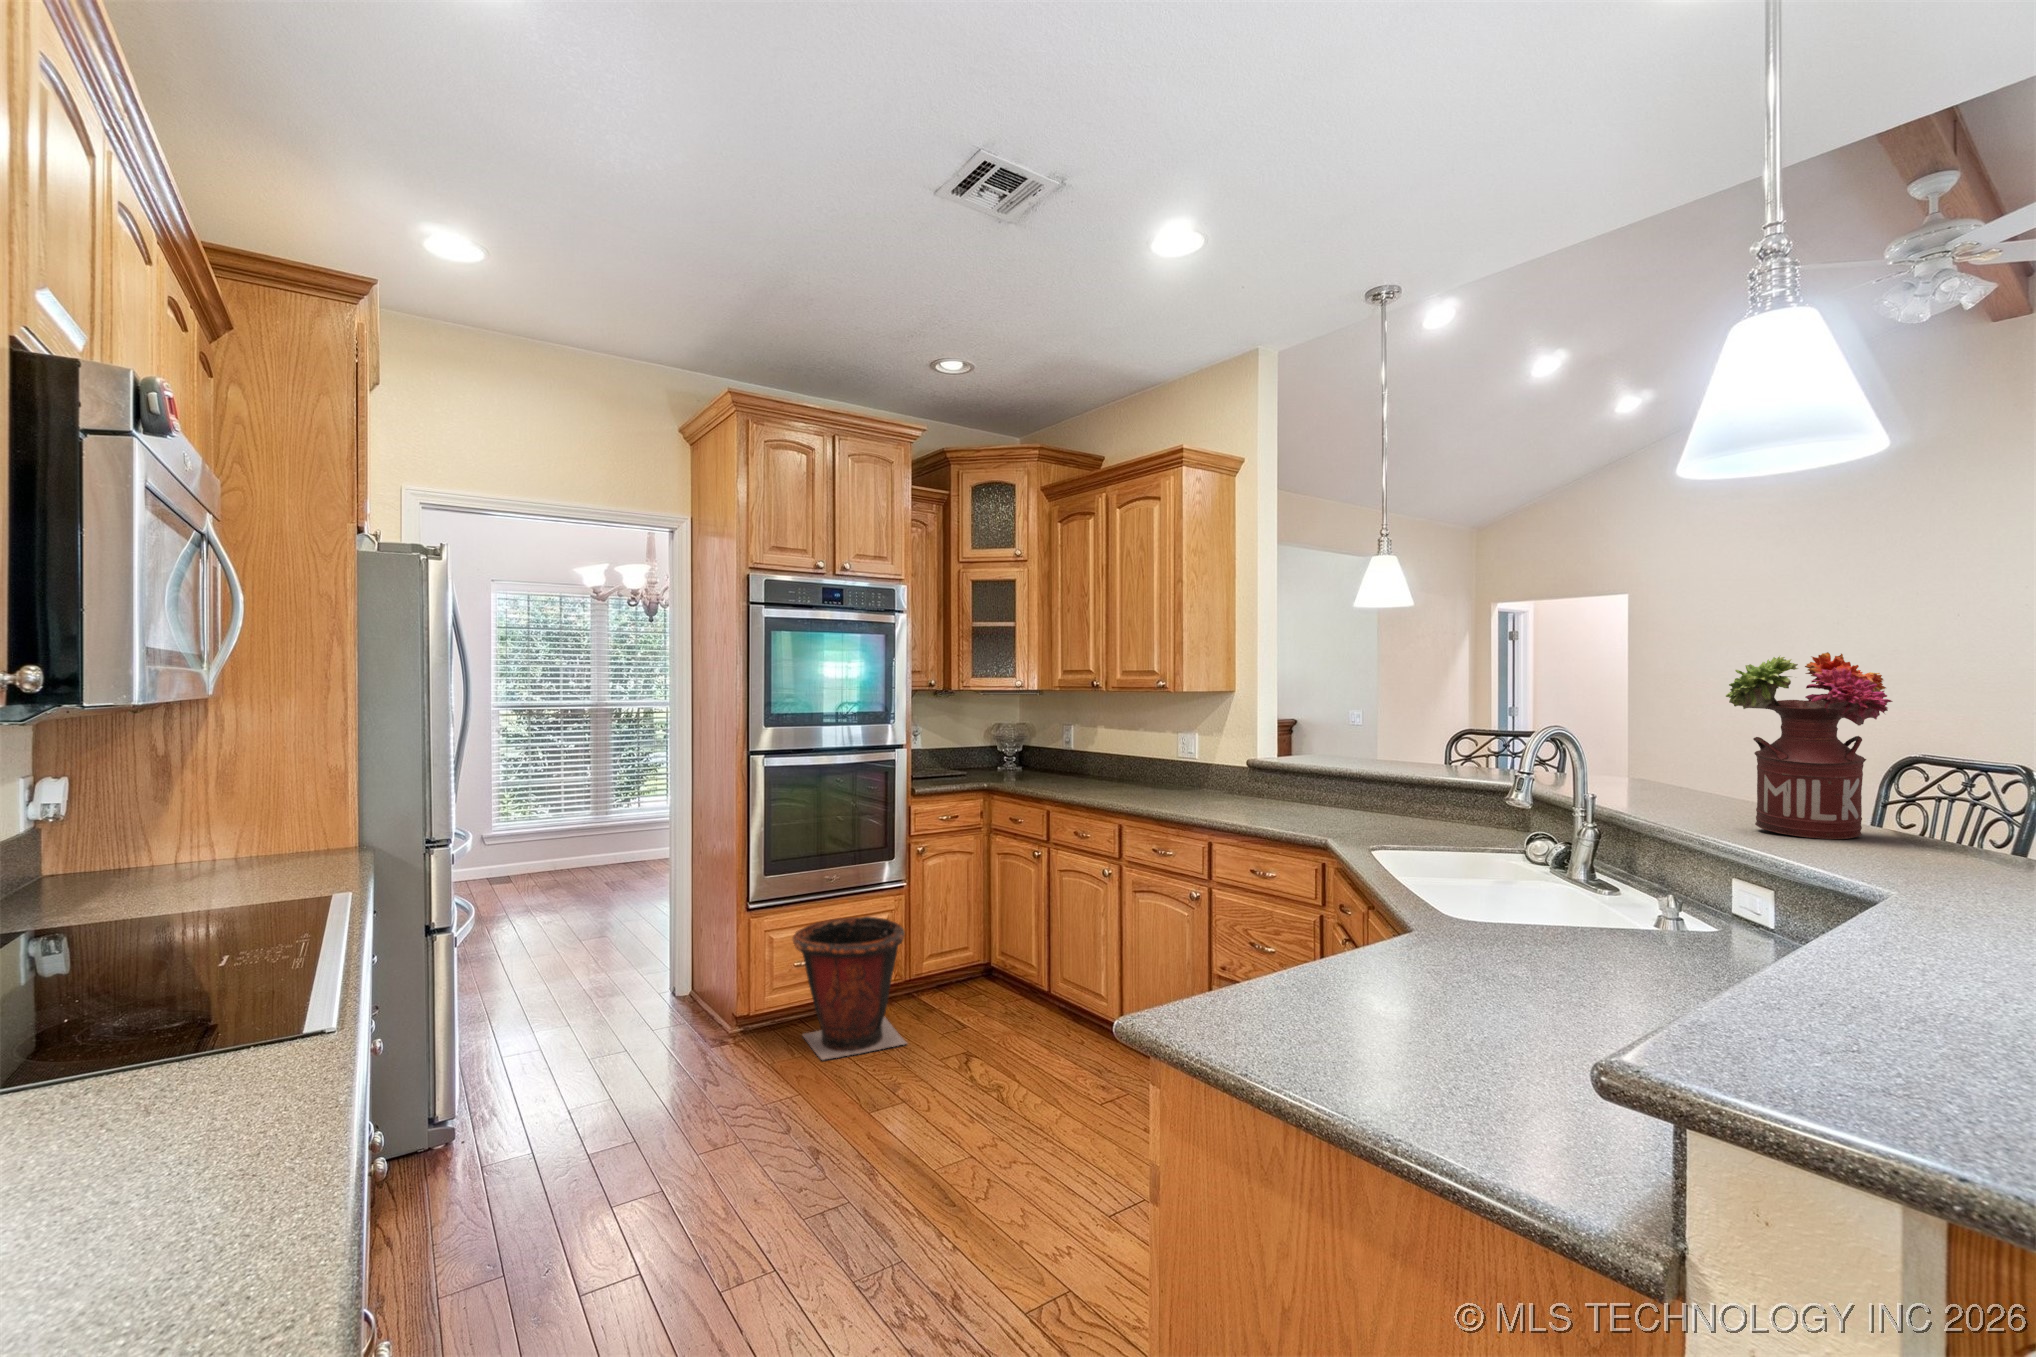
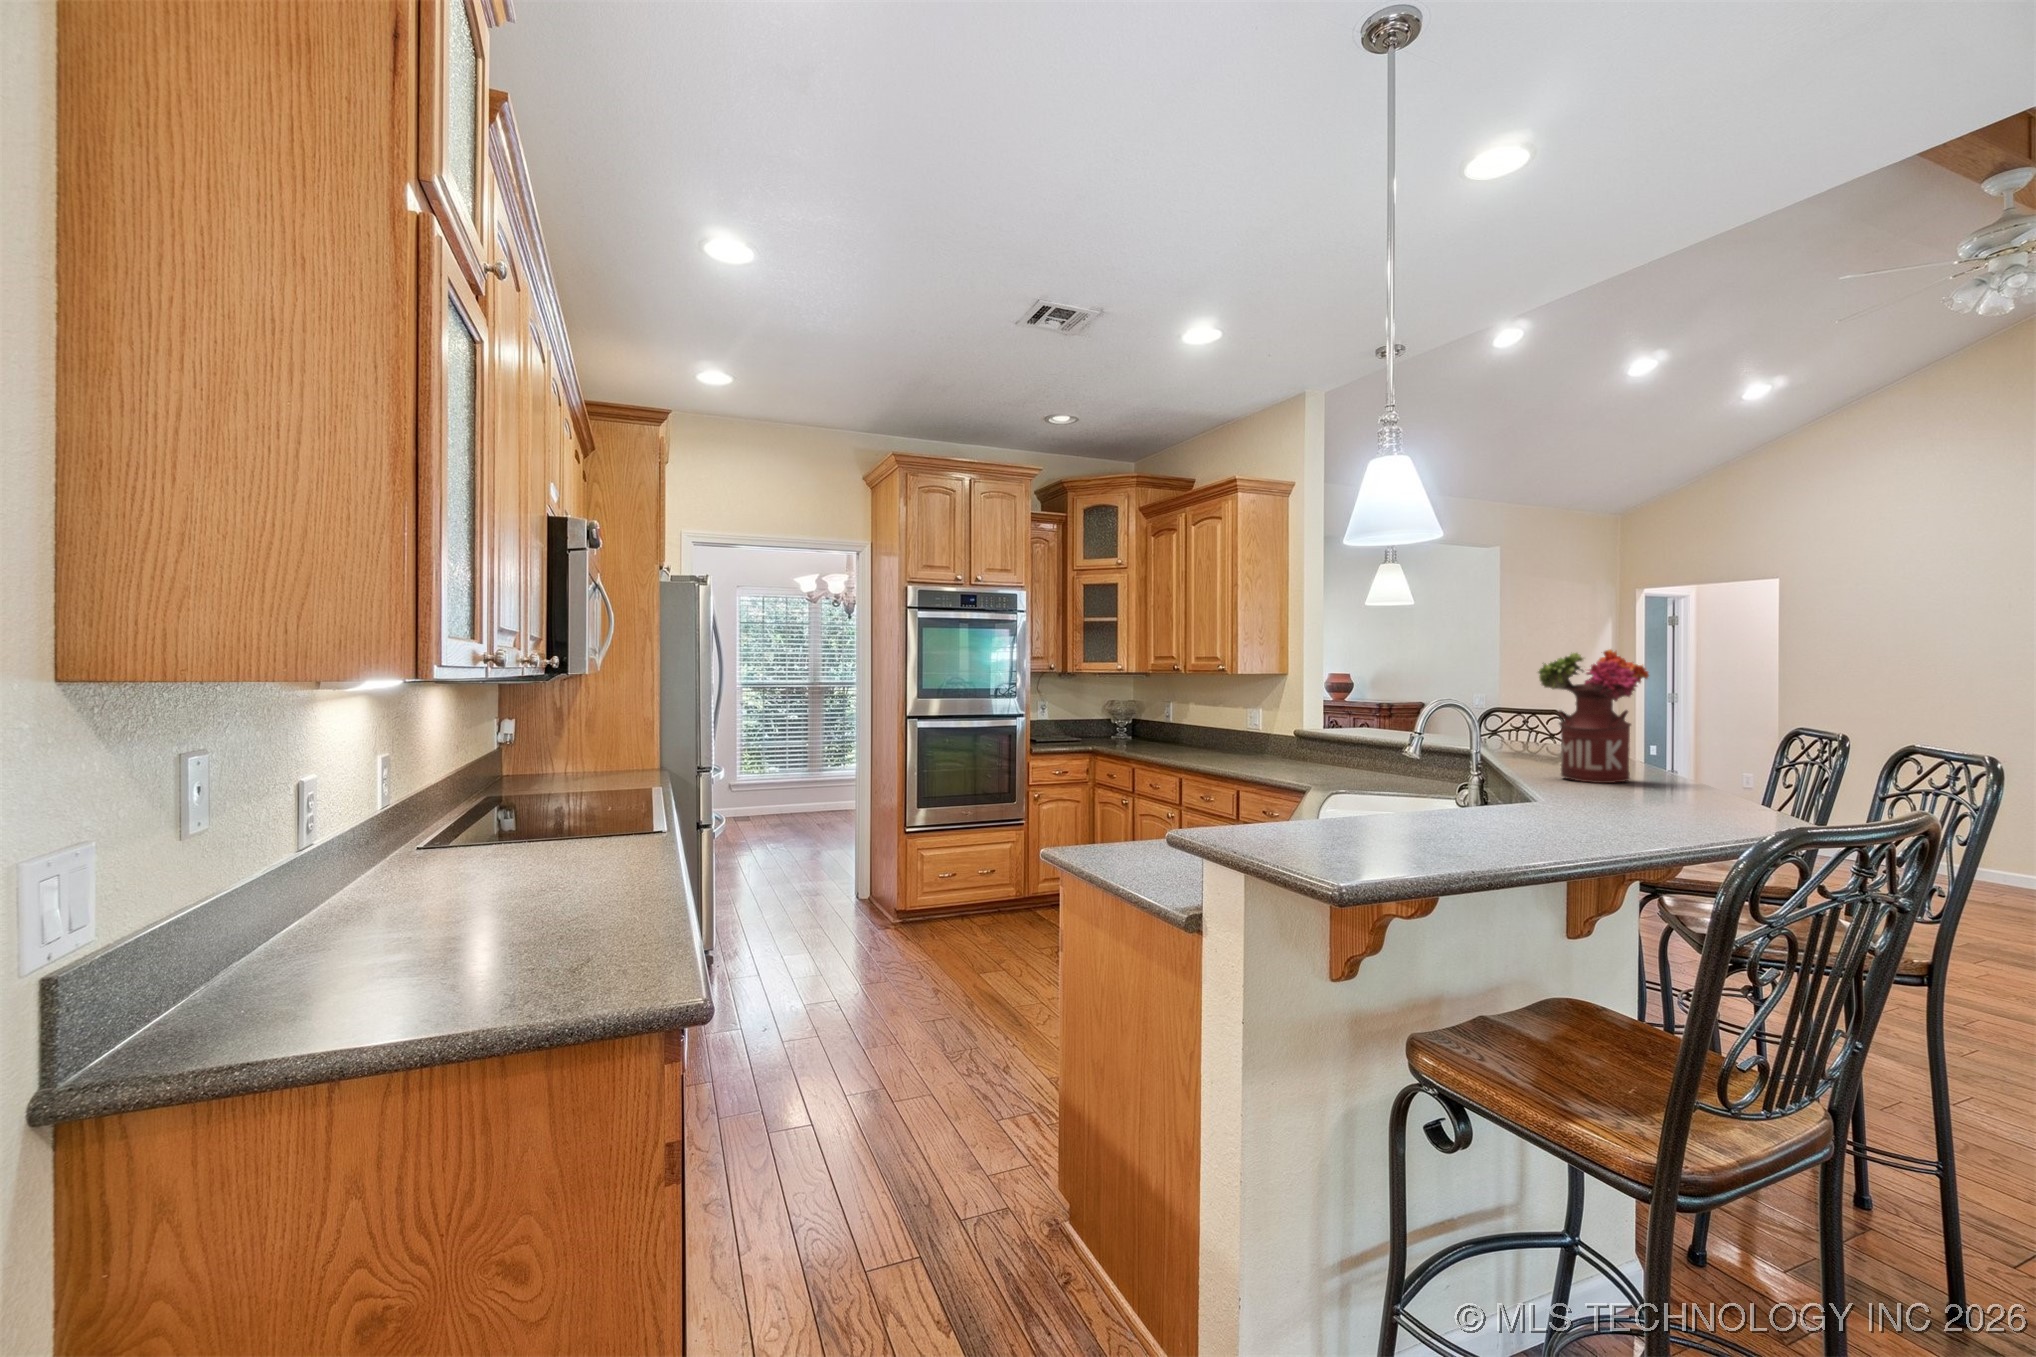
waste bin: present [792,916,906,1060] -> none [936,841,1018,940]

